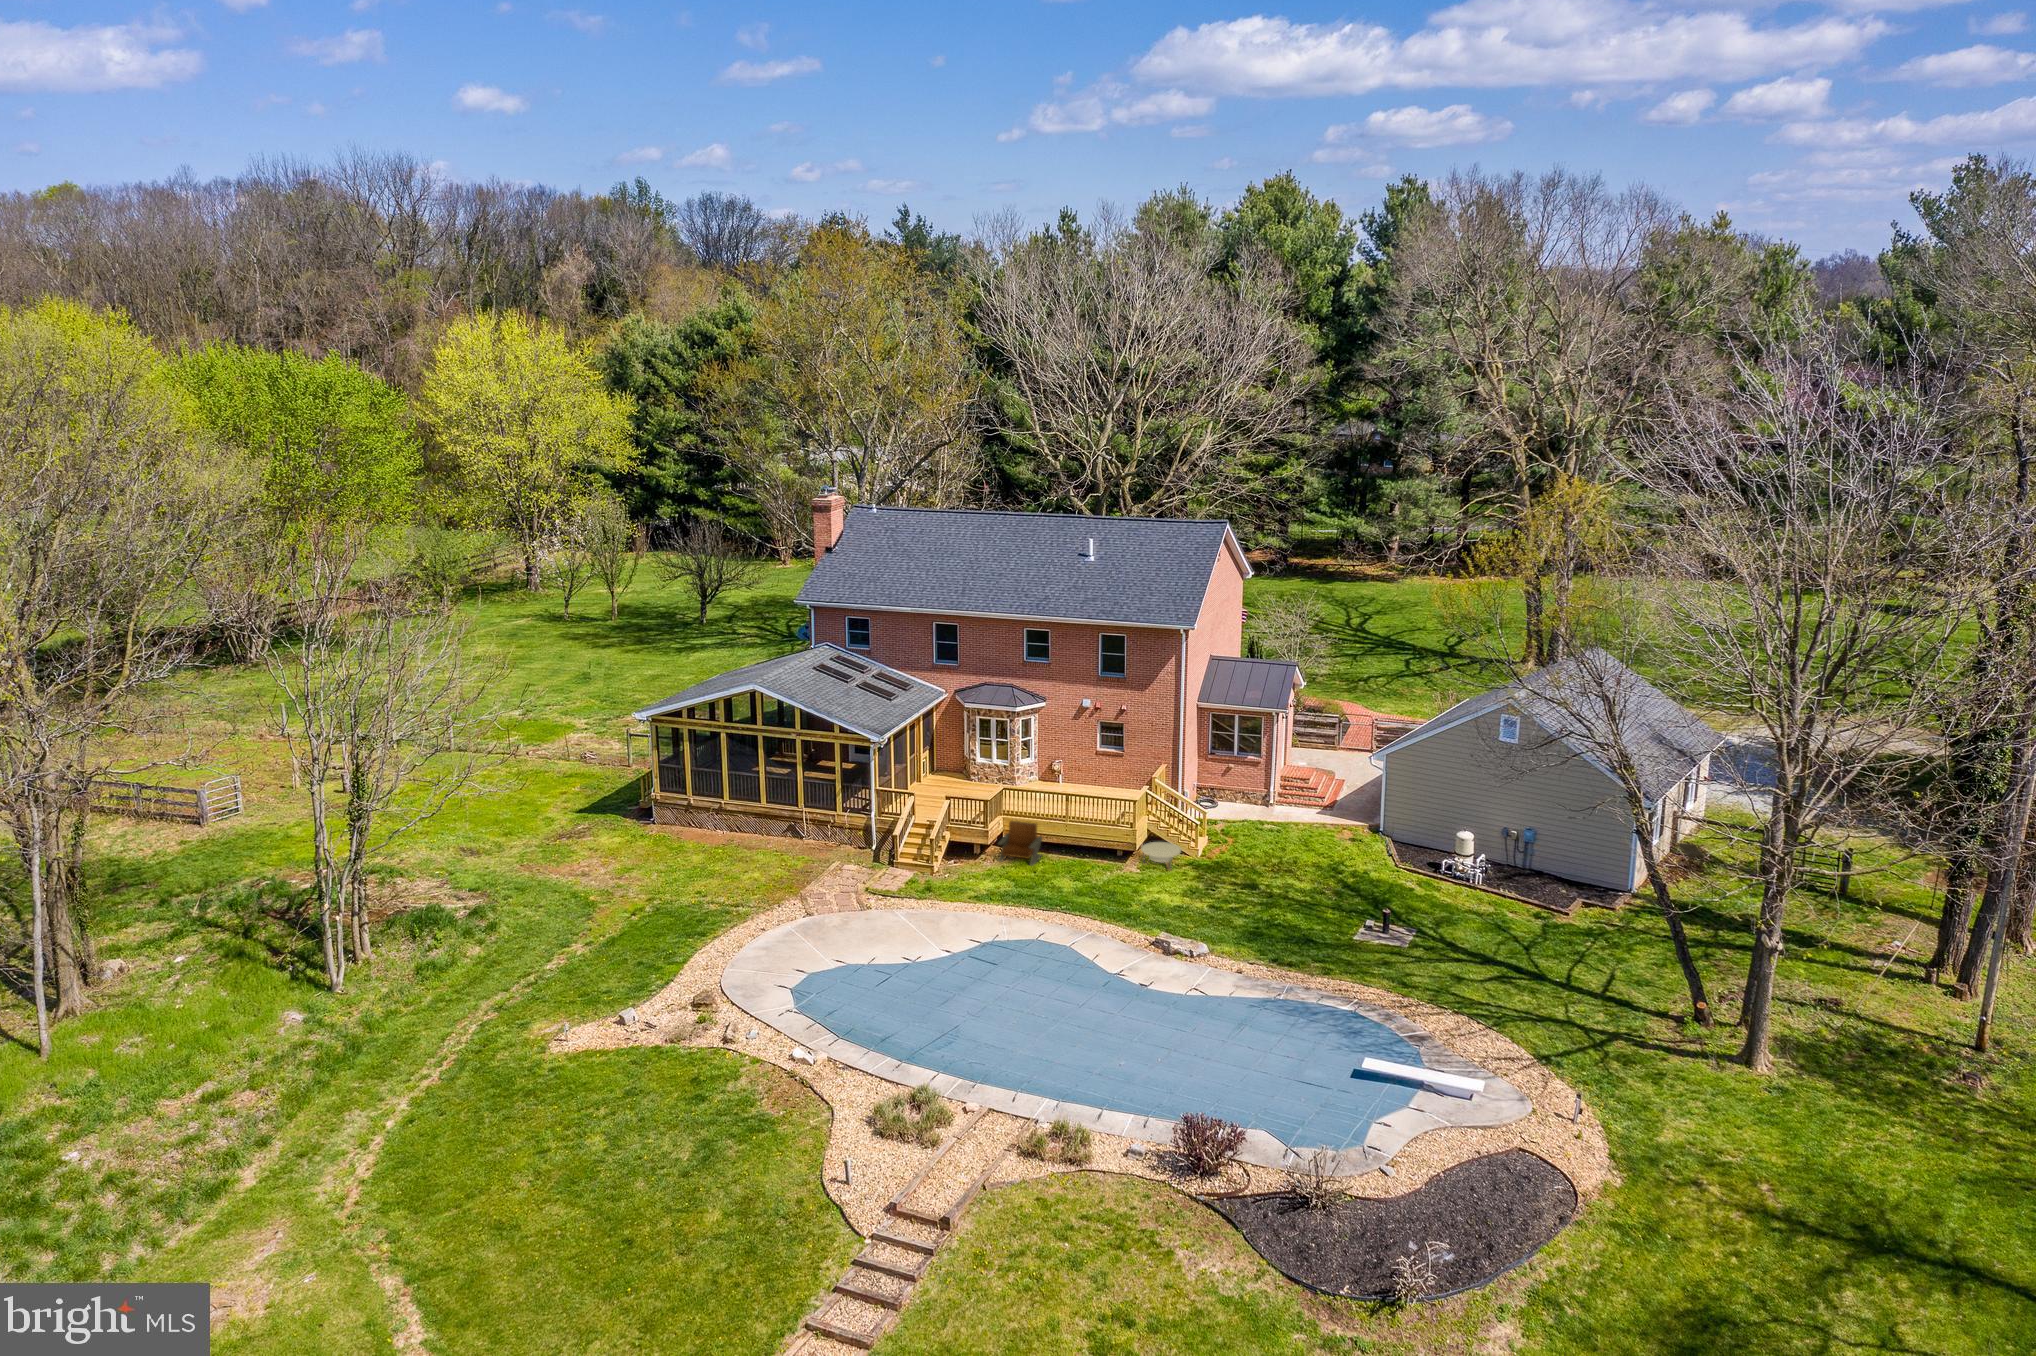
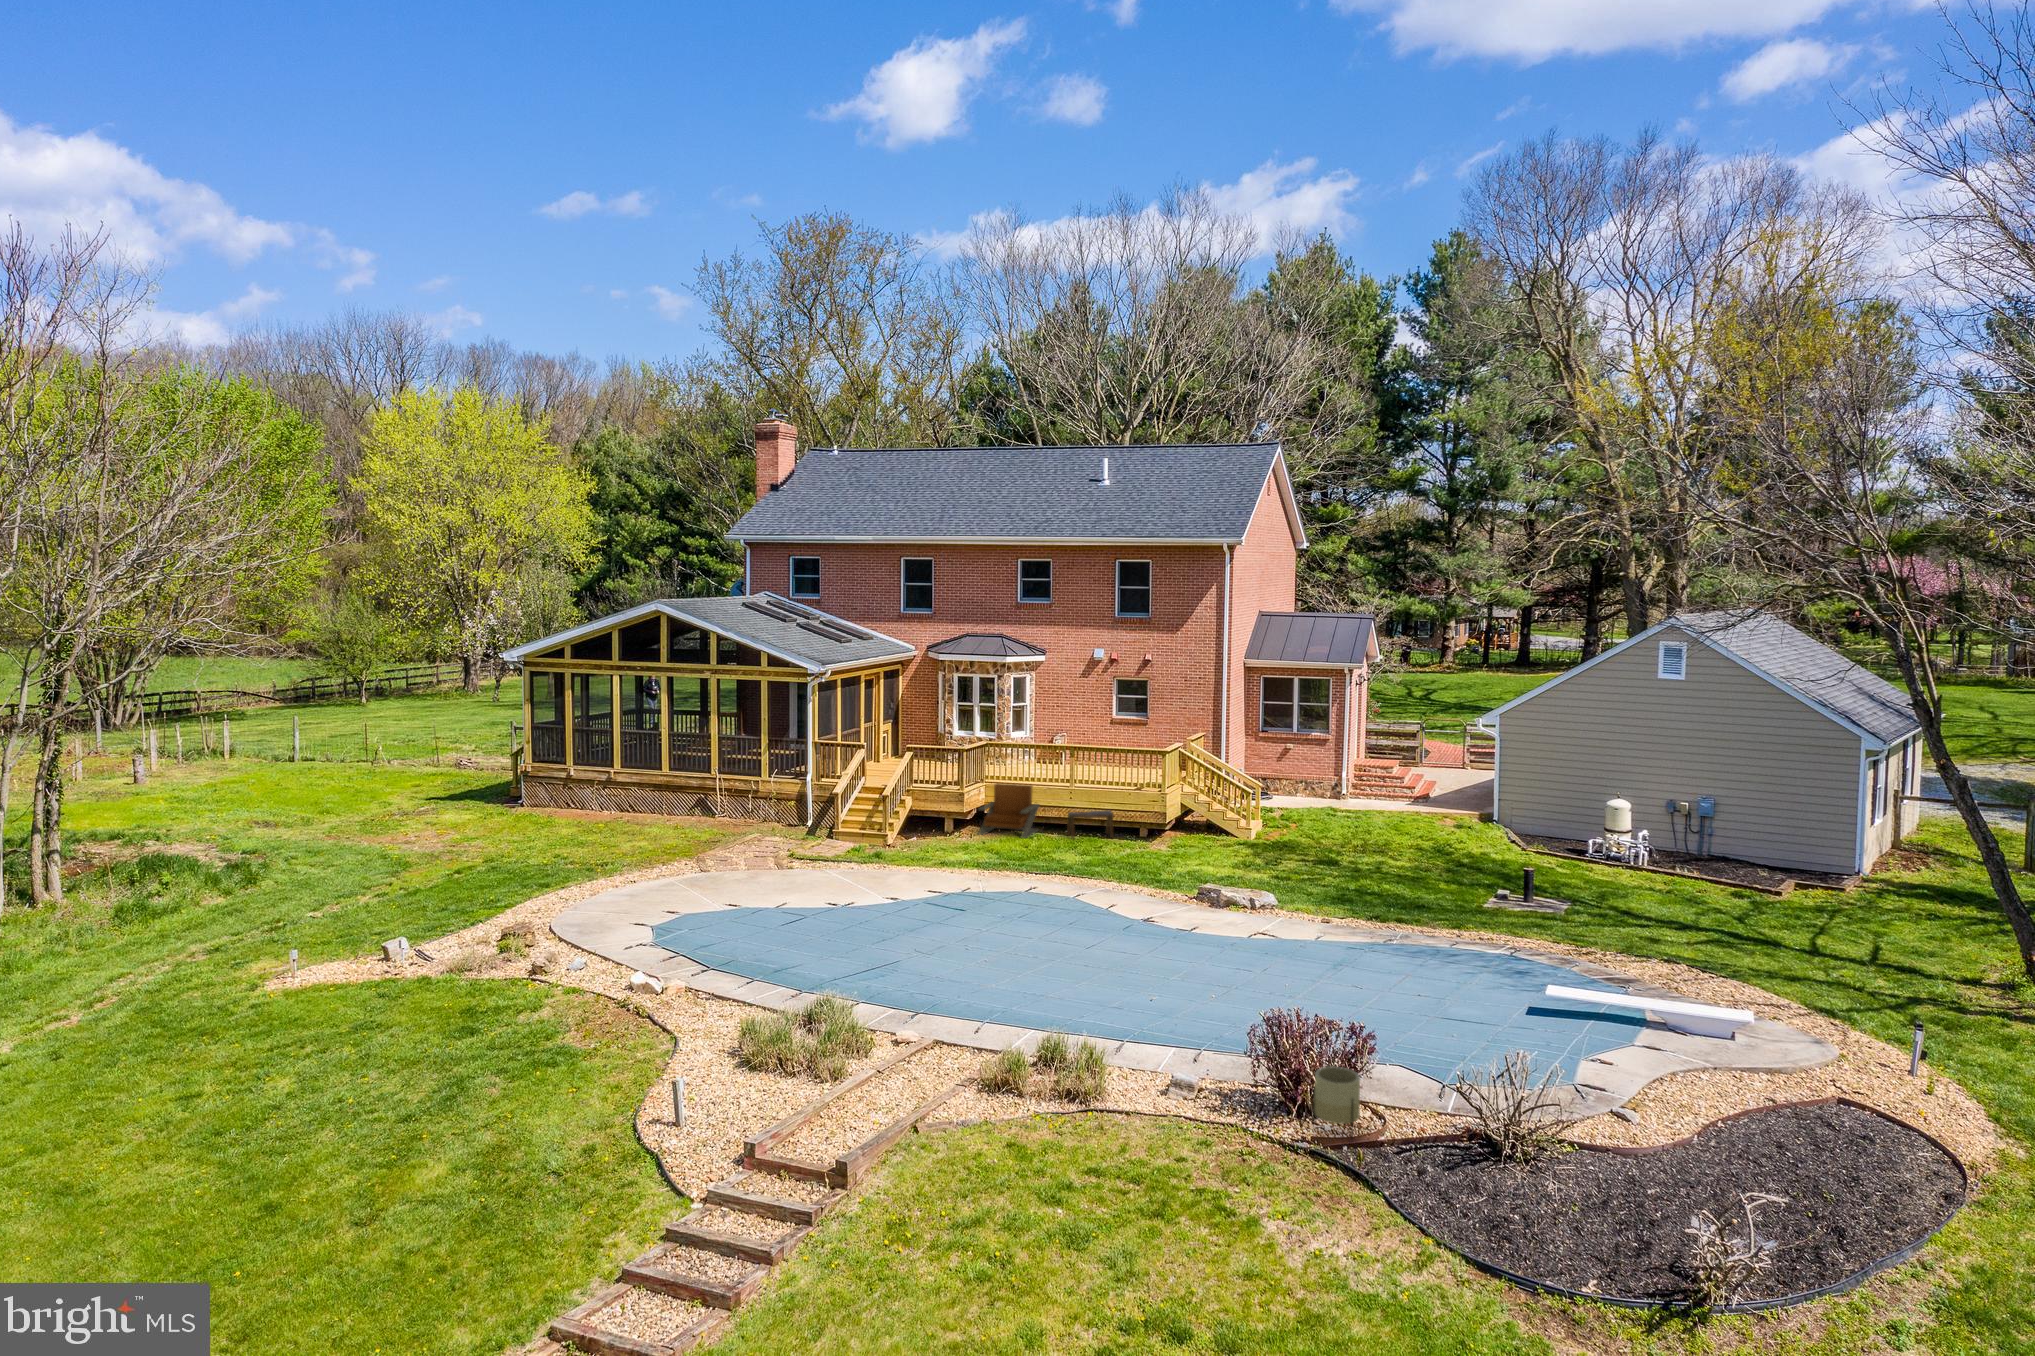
round table: present [1141,842,1181,871] -> none [1173,811,1228,843]
bench: present [1678,843,1704,871] -> present [1067,810,1114,839]
planter: none [1210,1145,1237,1190] -> present [1313,1066,1360,1125]

